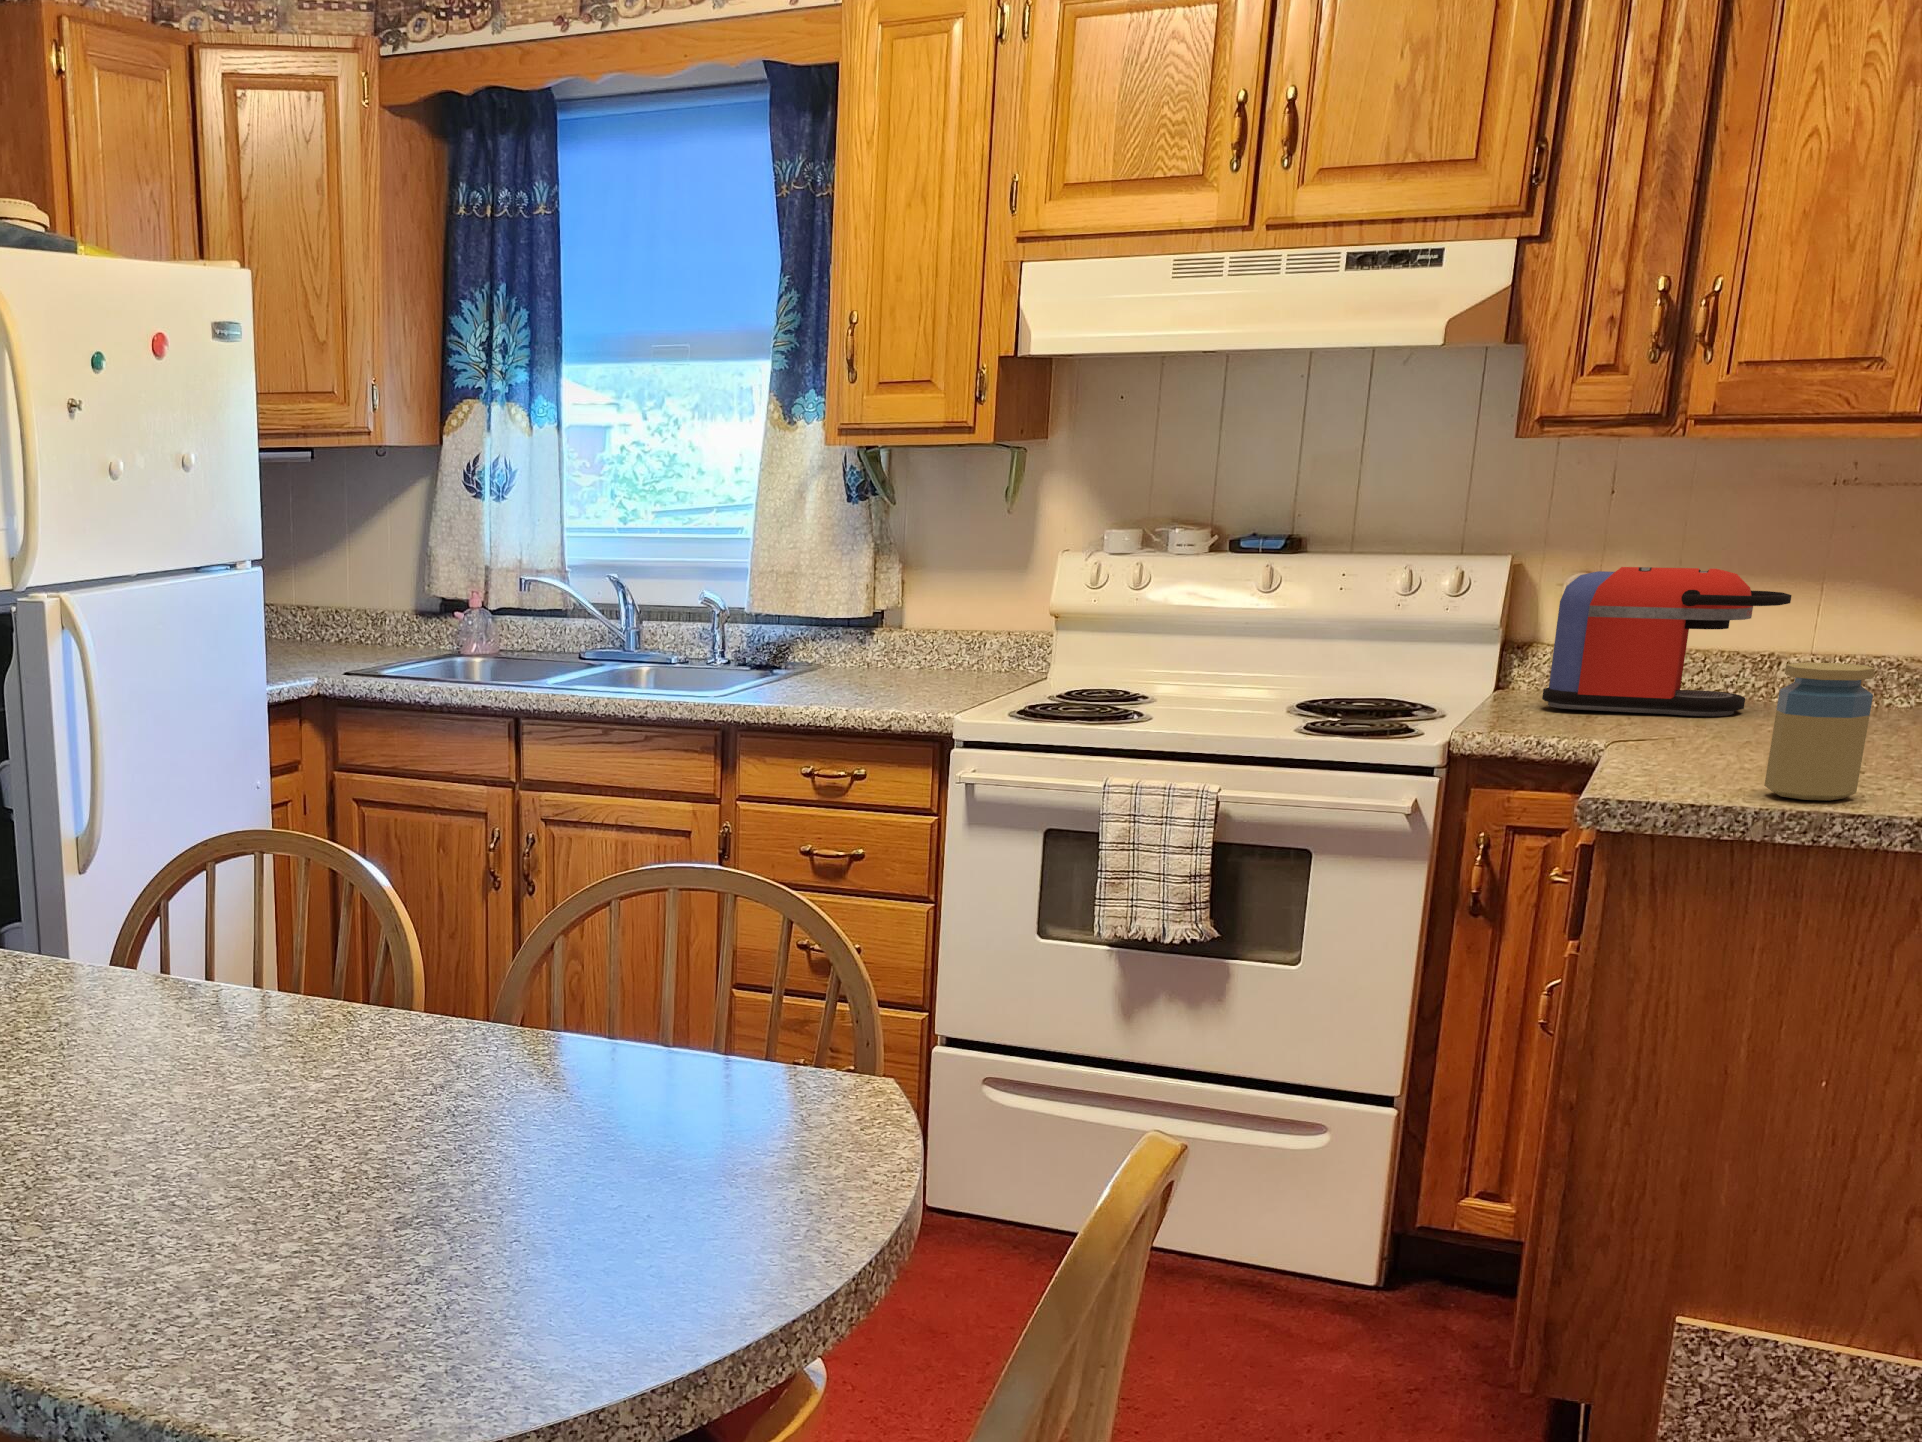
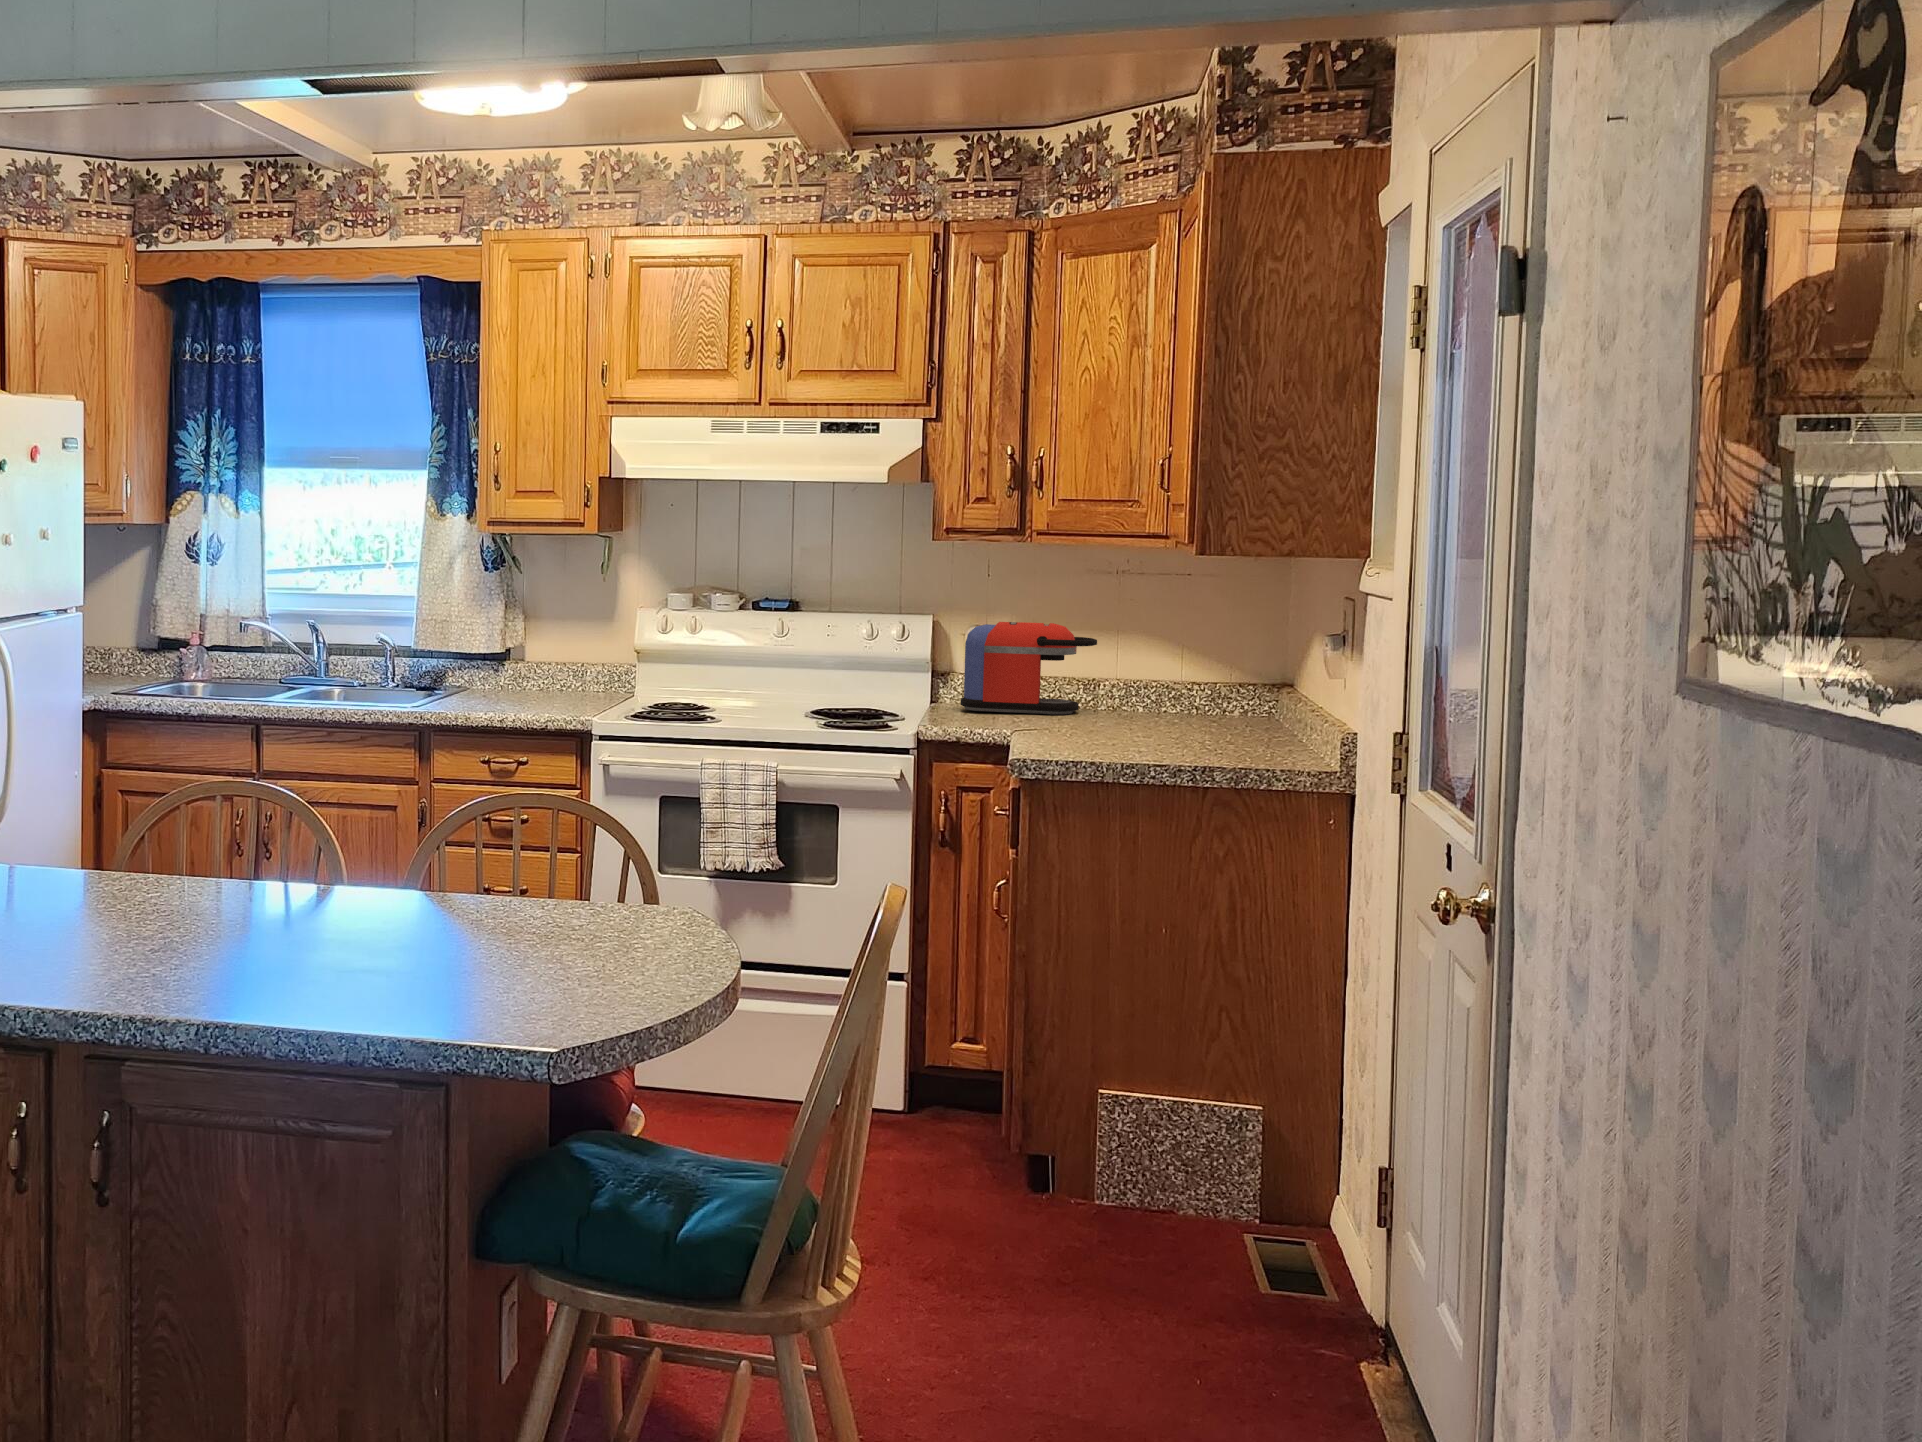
jar: present [1764,663,1875,800] -> none [1111,680,1161,760]

